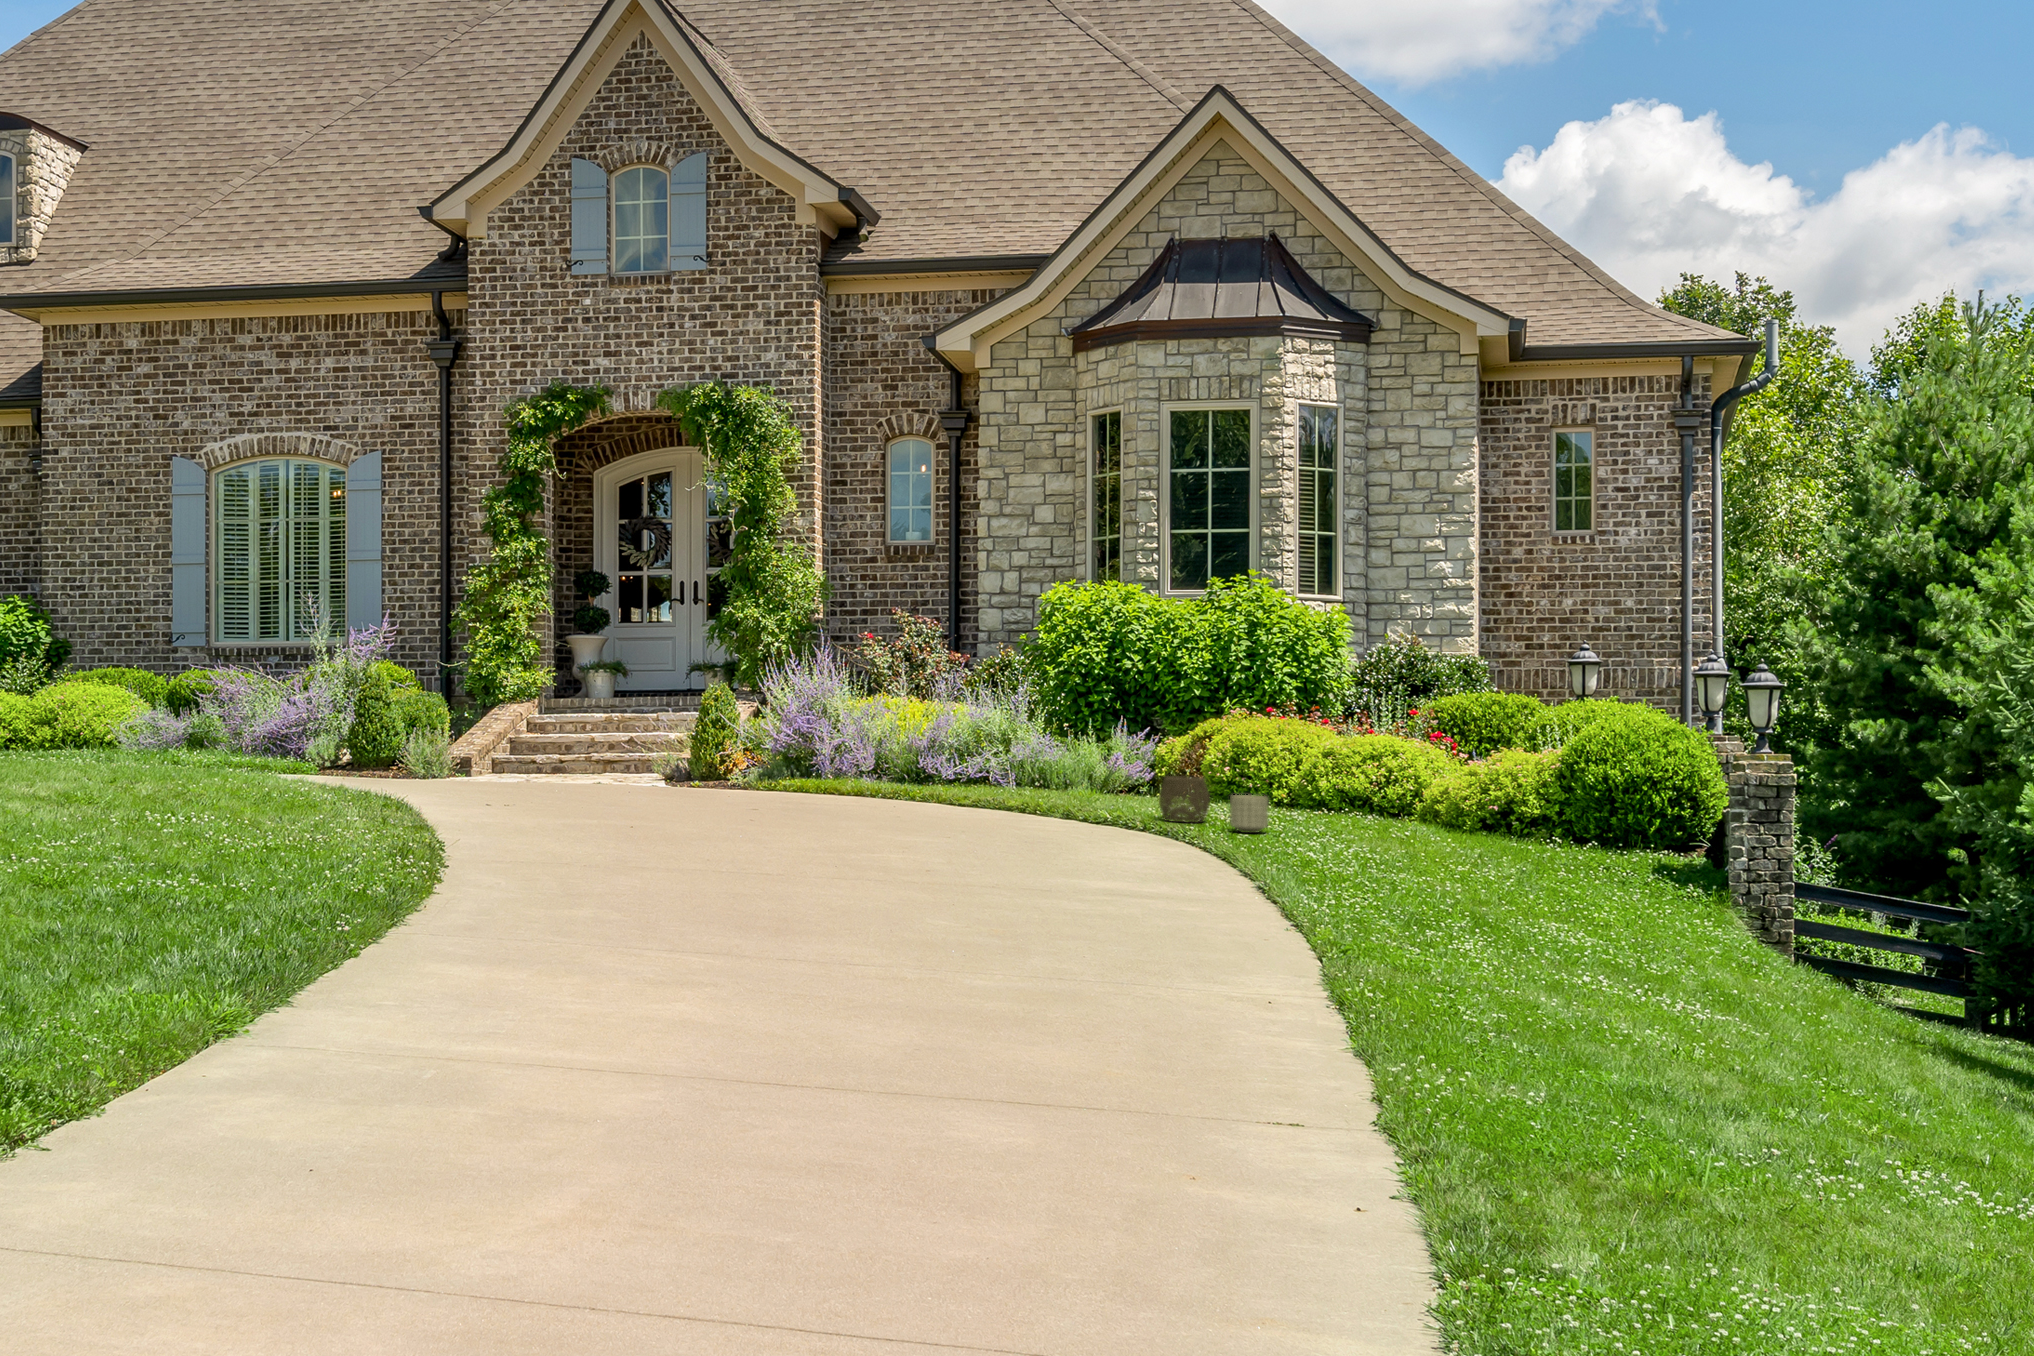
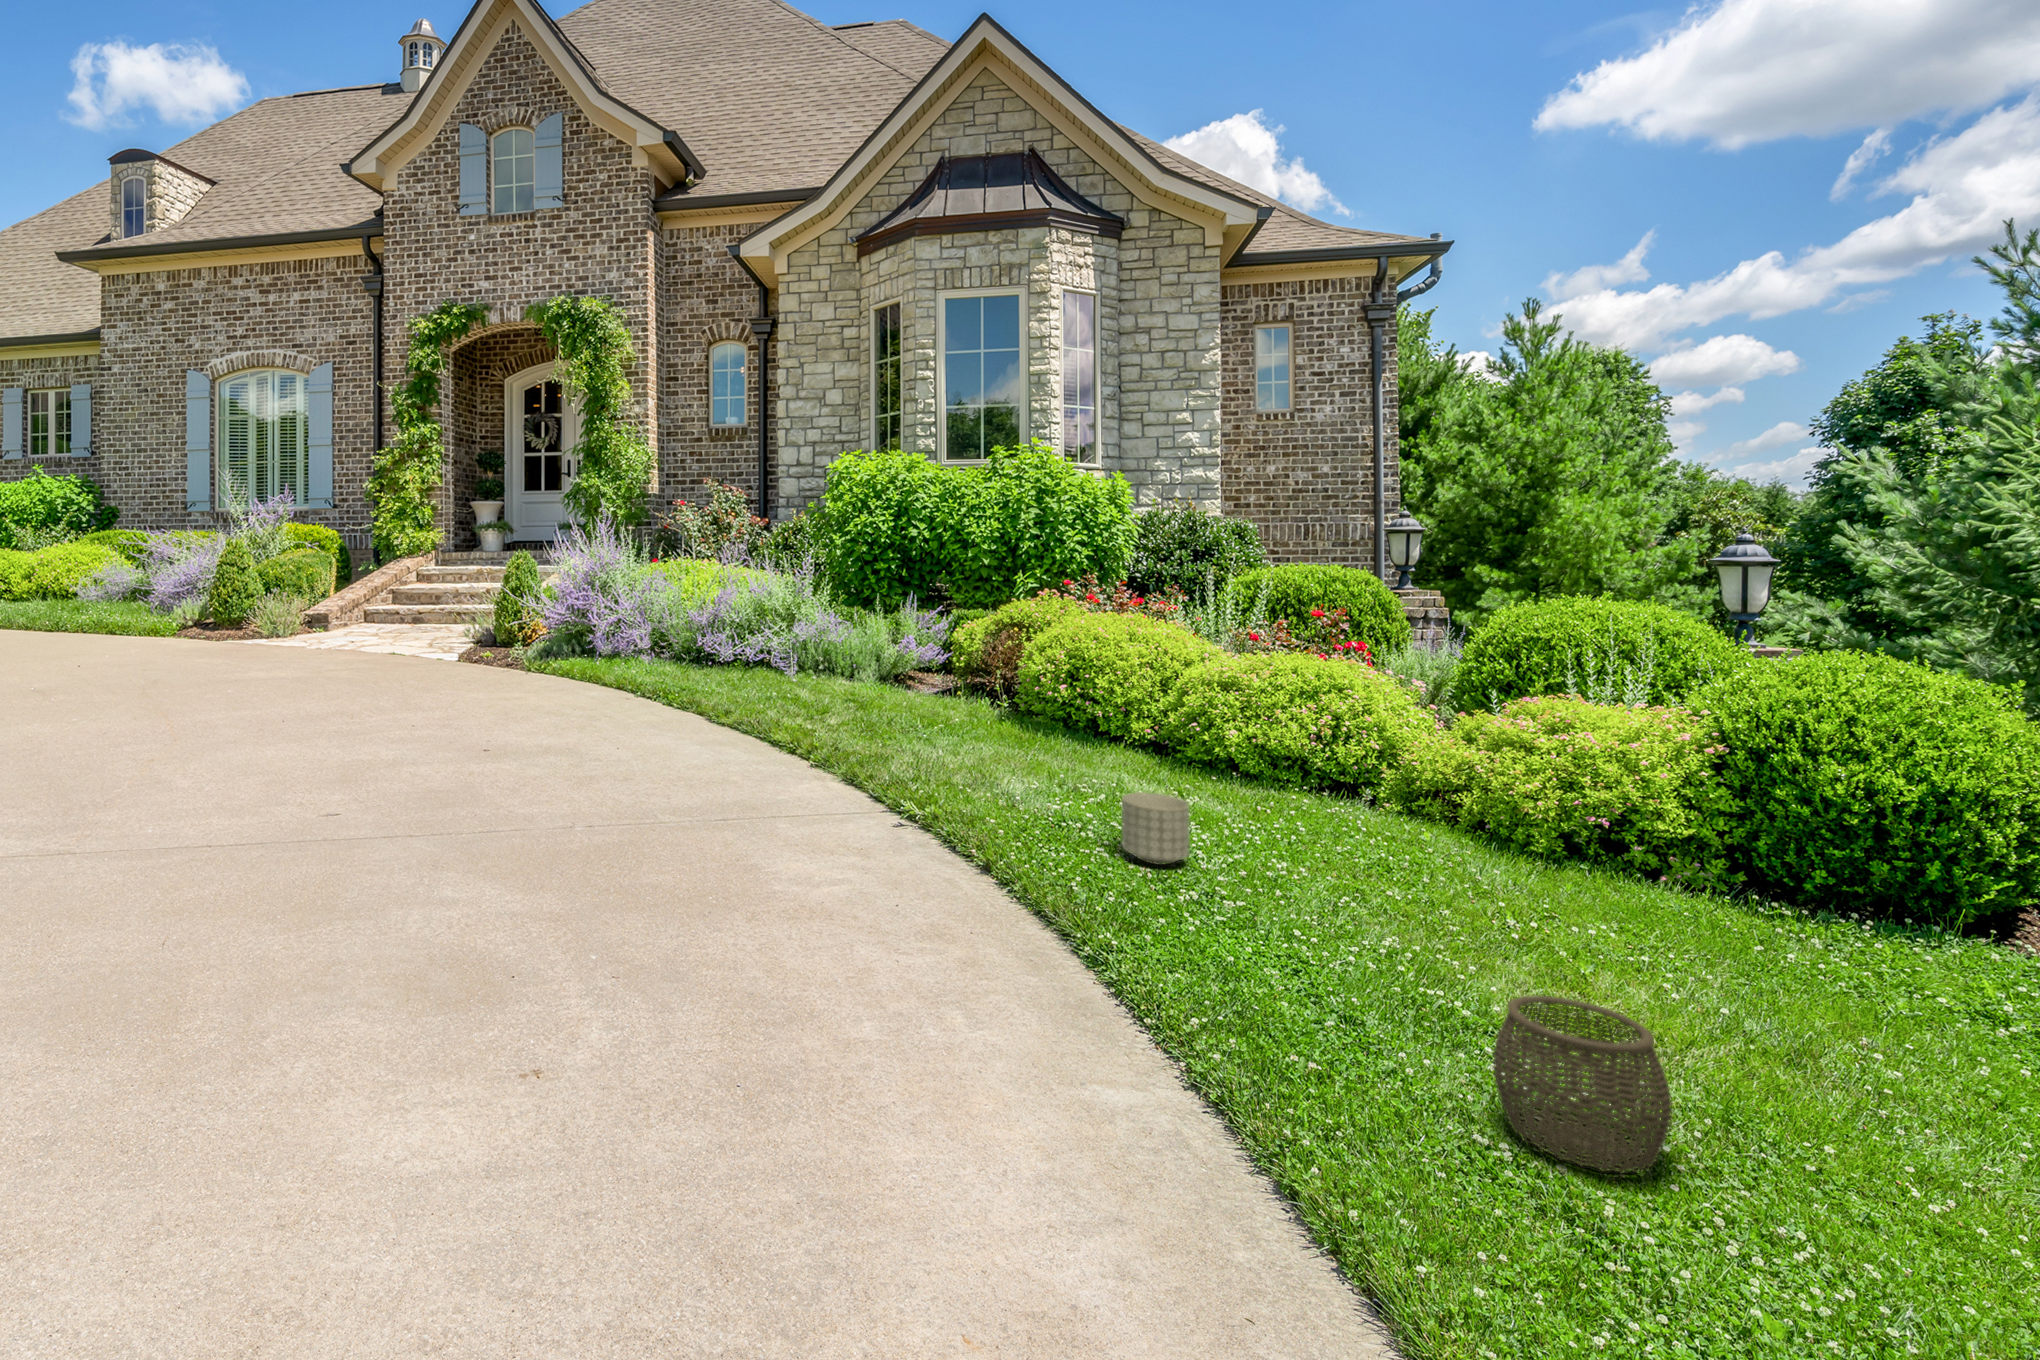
woven basket: present [1159,776,1210,822] -> present [1493,995,1673,1174]

